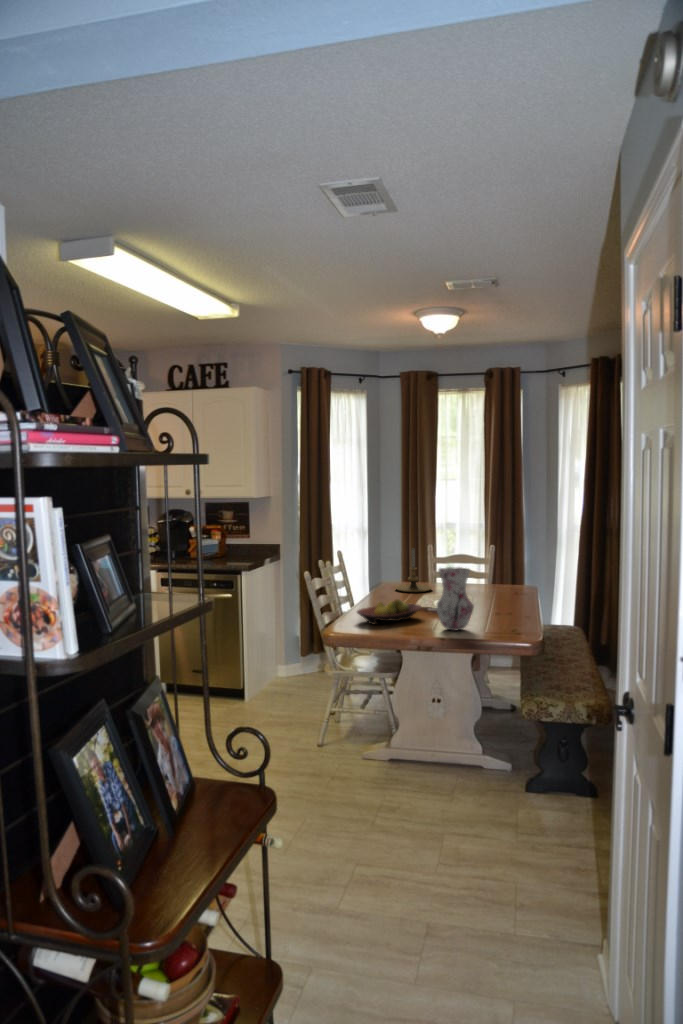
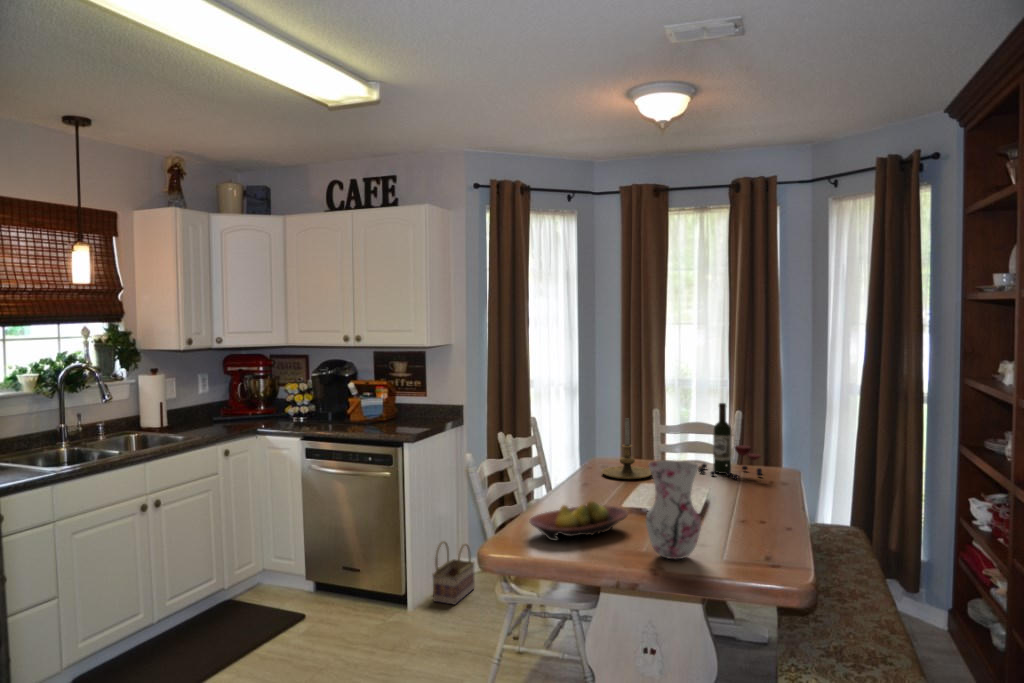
wine bottle: none [464,536,511,592] -> present [698,403,762,479]
basket: none [263,648,294,695] -> present [433,541,475,605]

